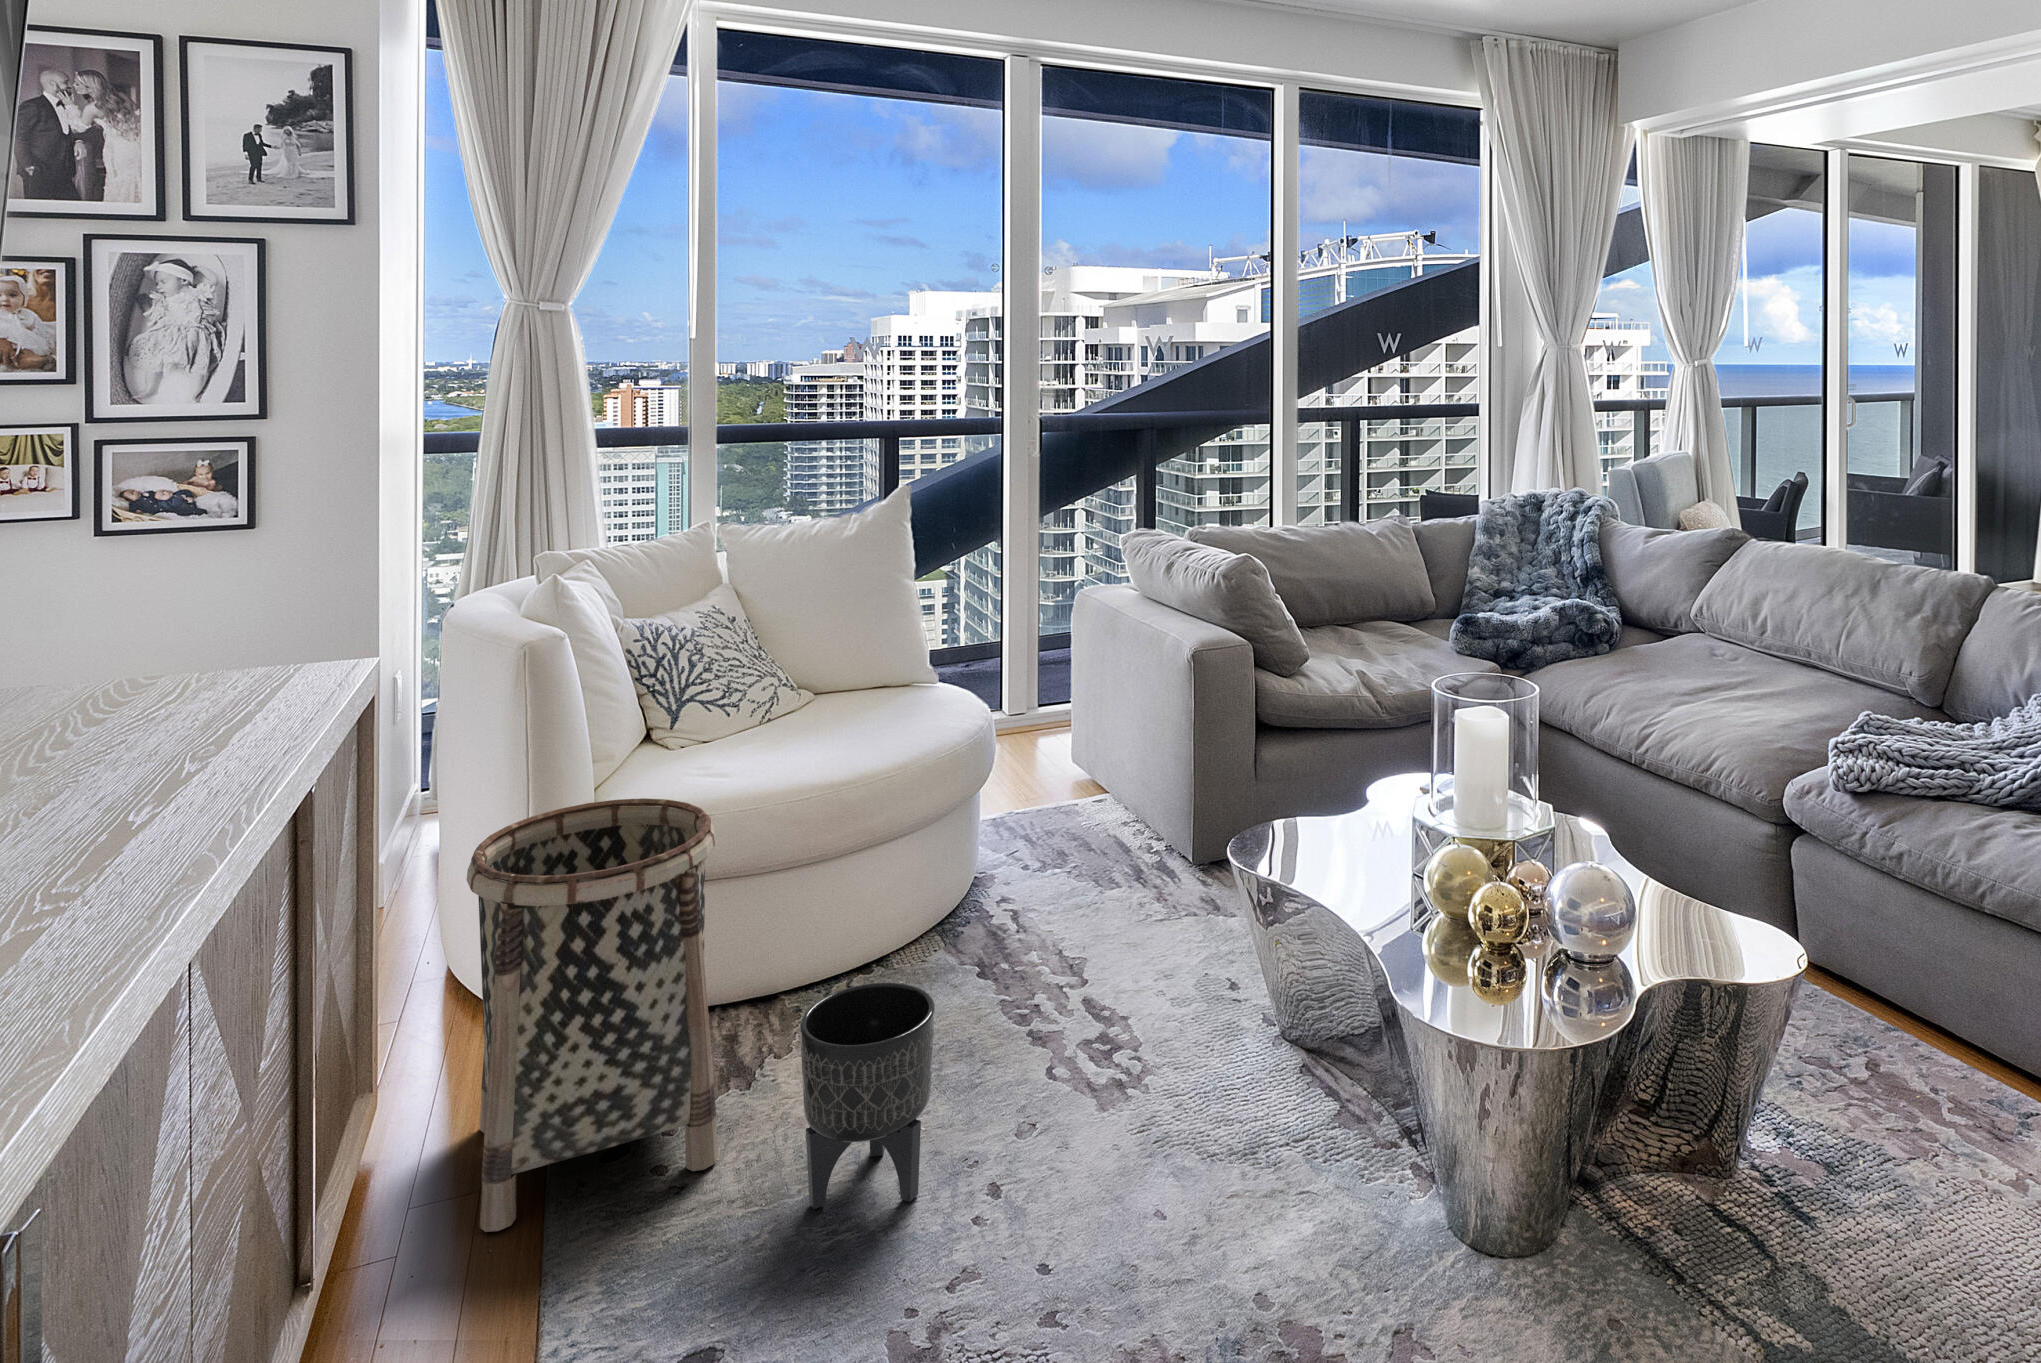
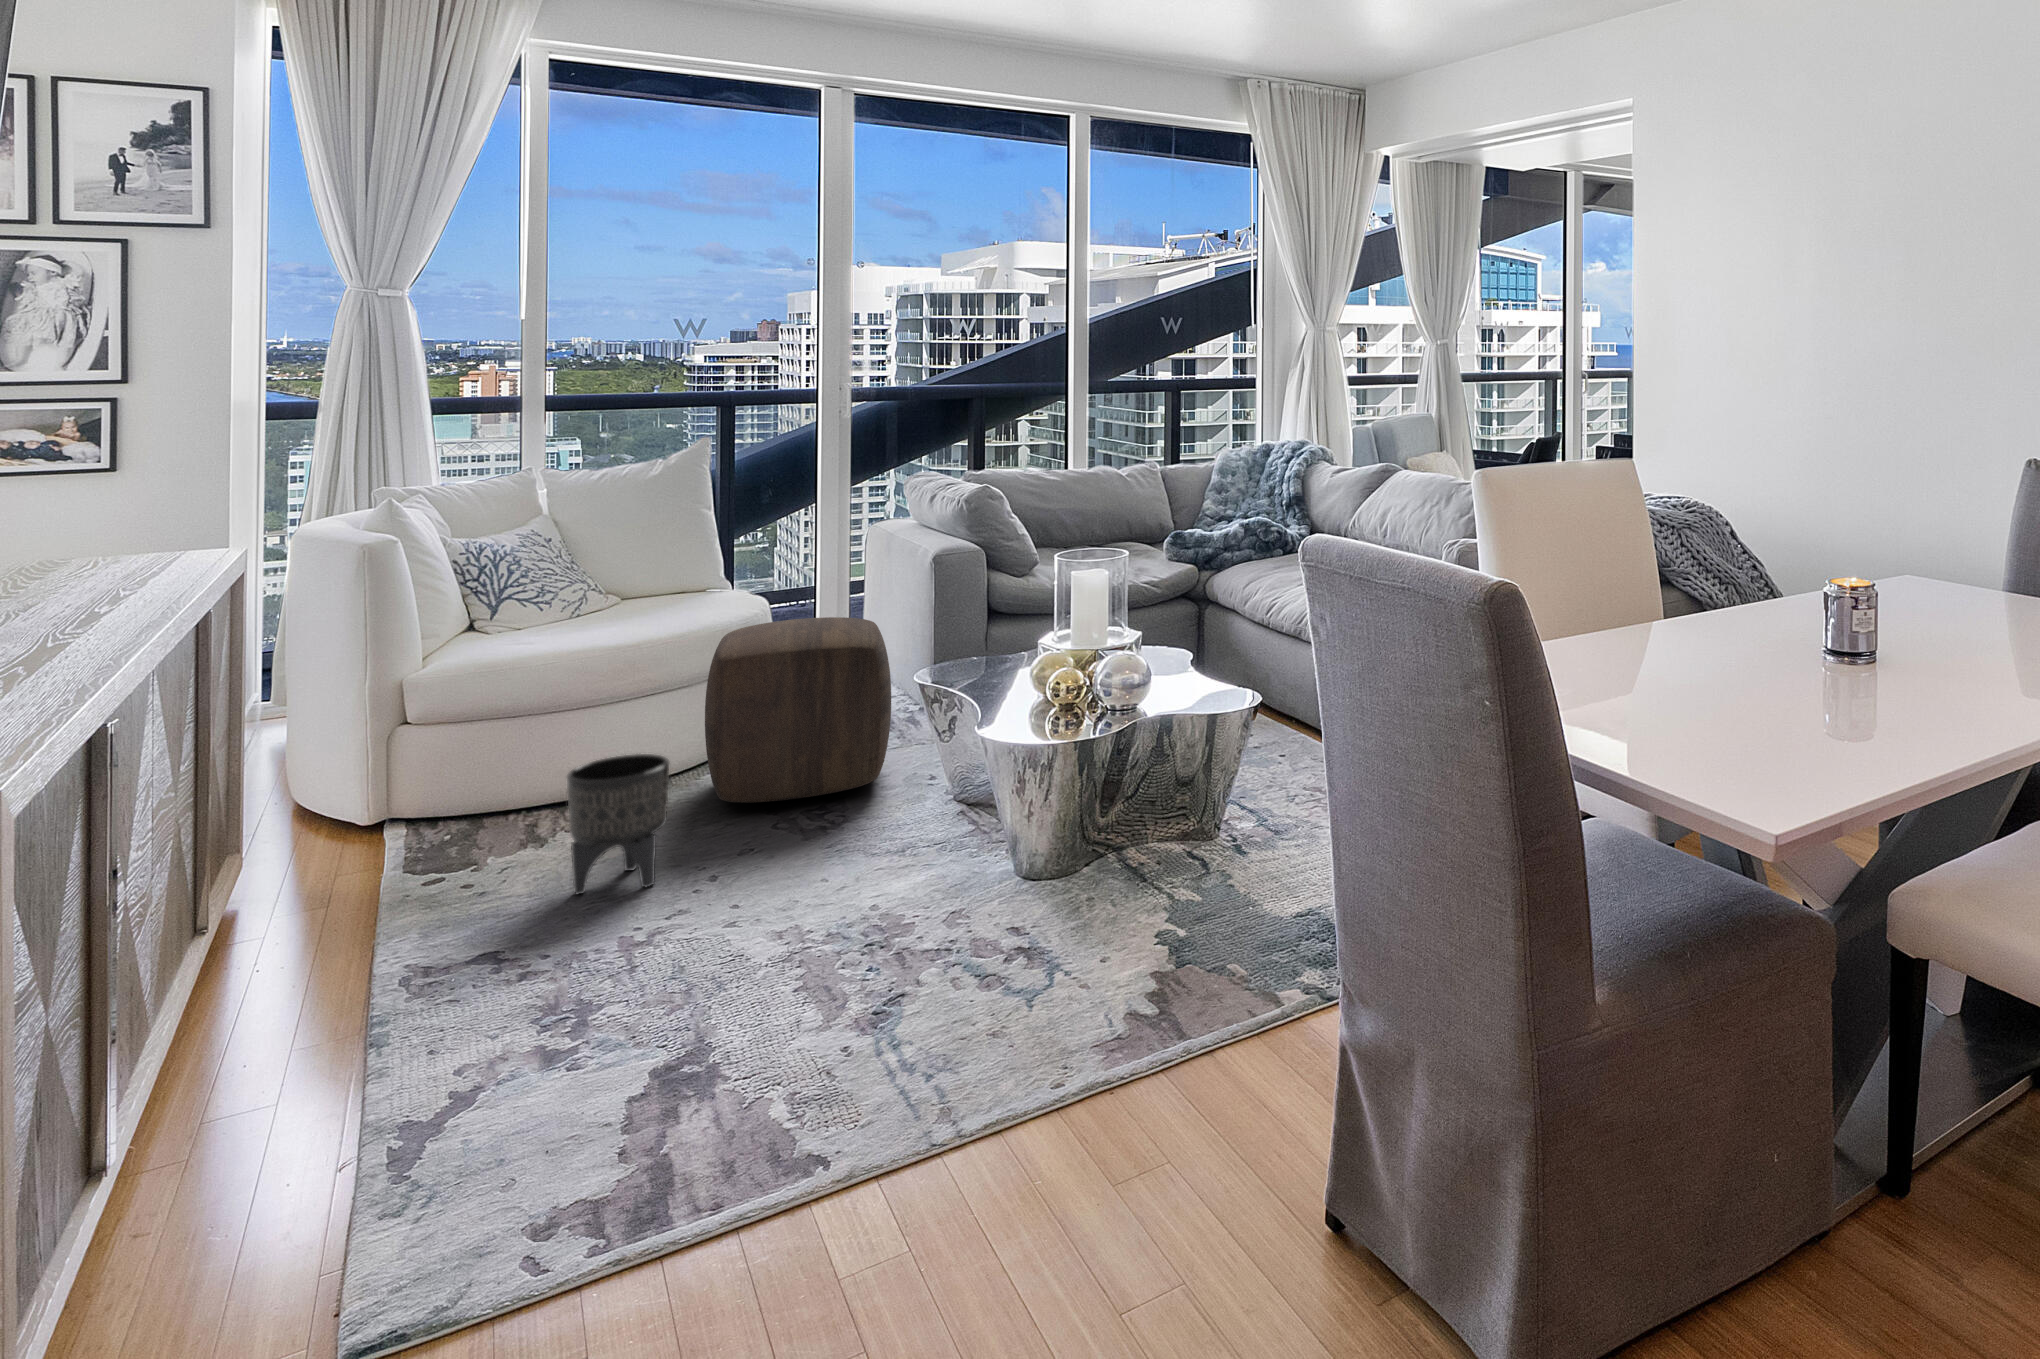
ottoman: none [945,745,1180,1024] -> present [705,617,891,803]
basket: present [466,798,718,1232] -> none [314,645,511,918]

